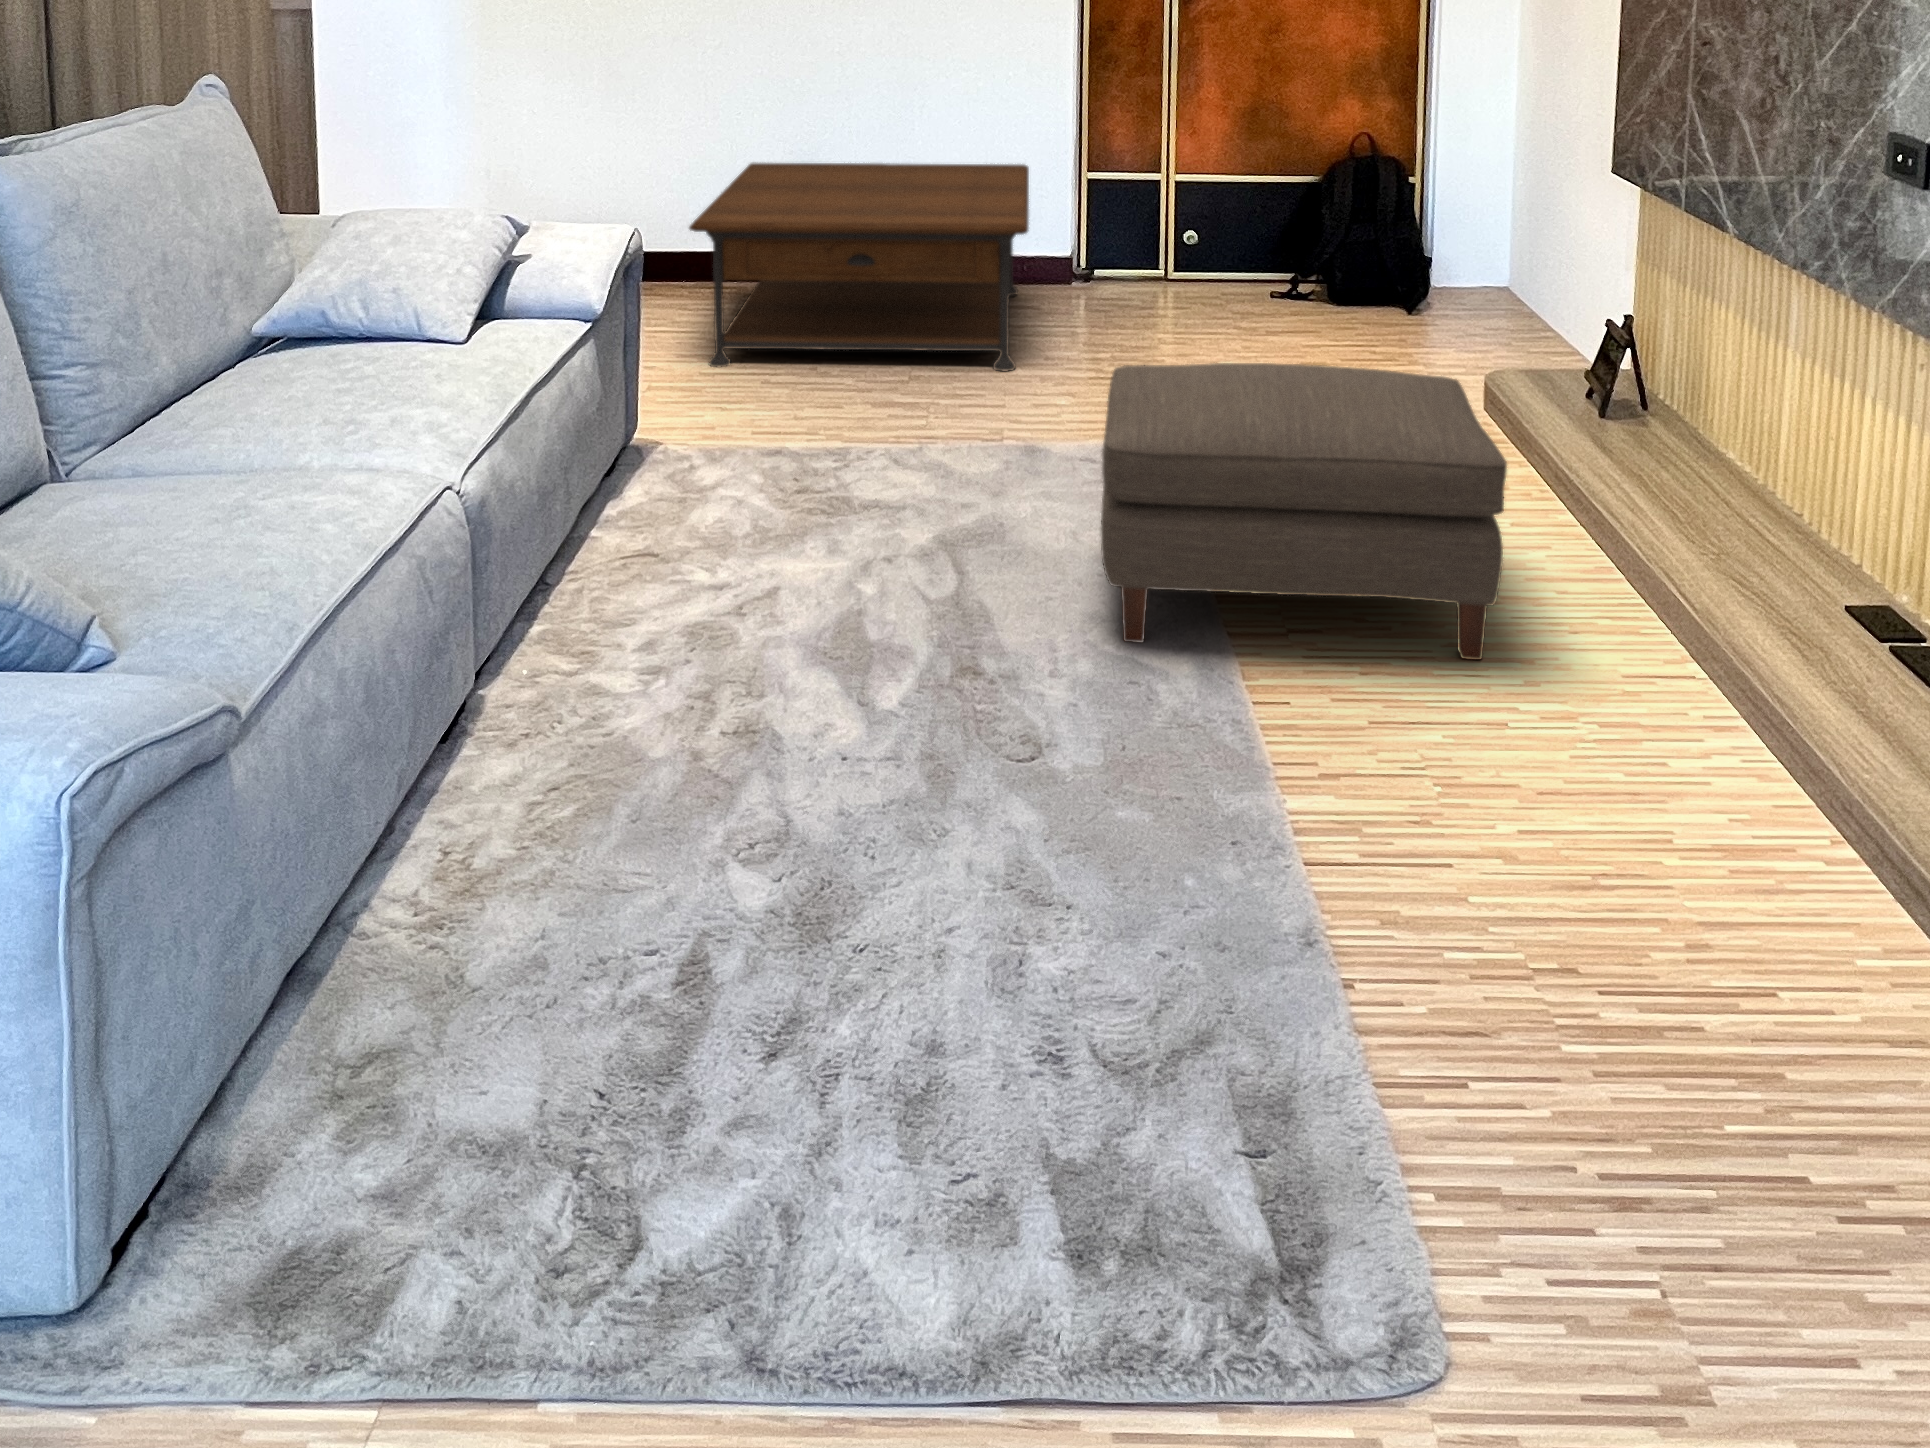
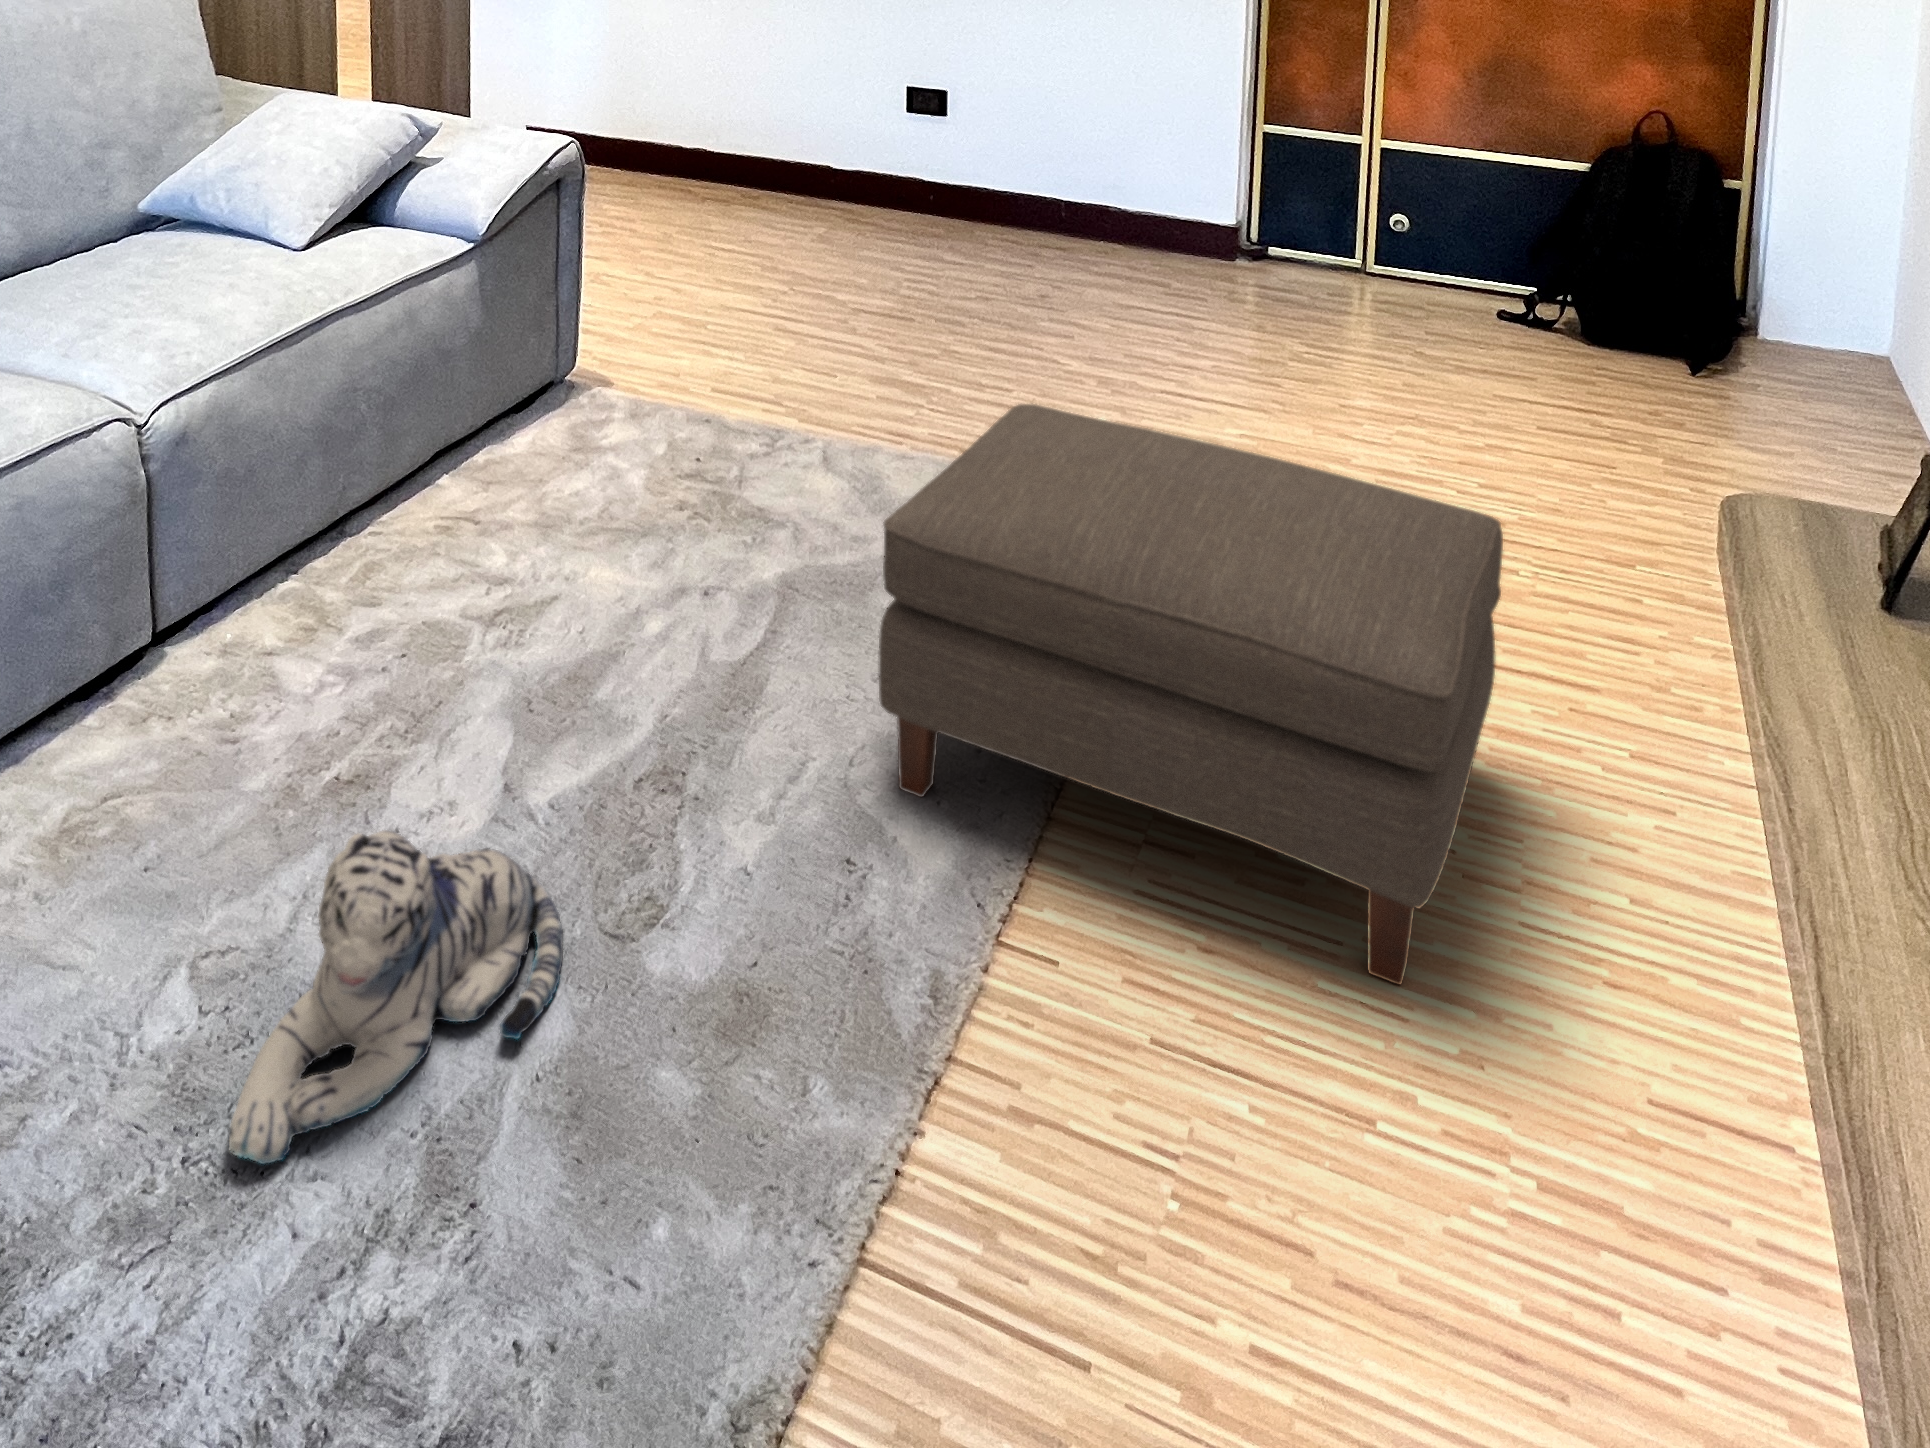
coffee table: present [689,163,1029,372] -> none [719,70,1182,360]
plush toy: none [844,698,1015,937] -> present [228,830,563,1164]

